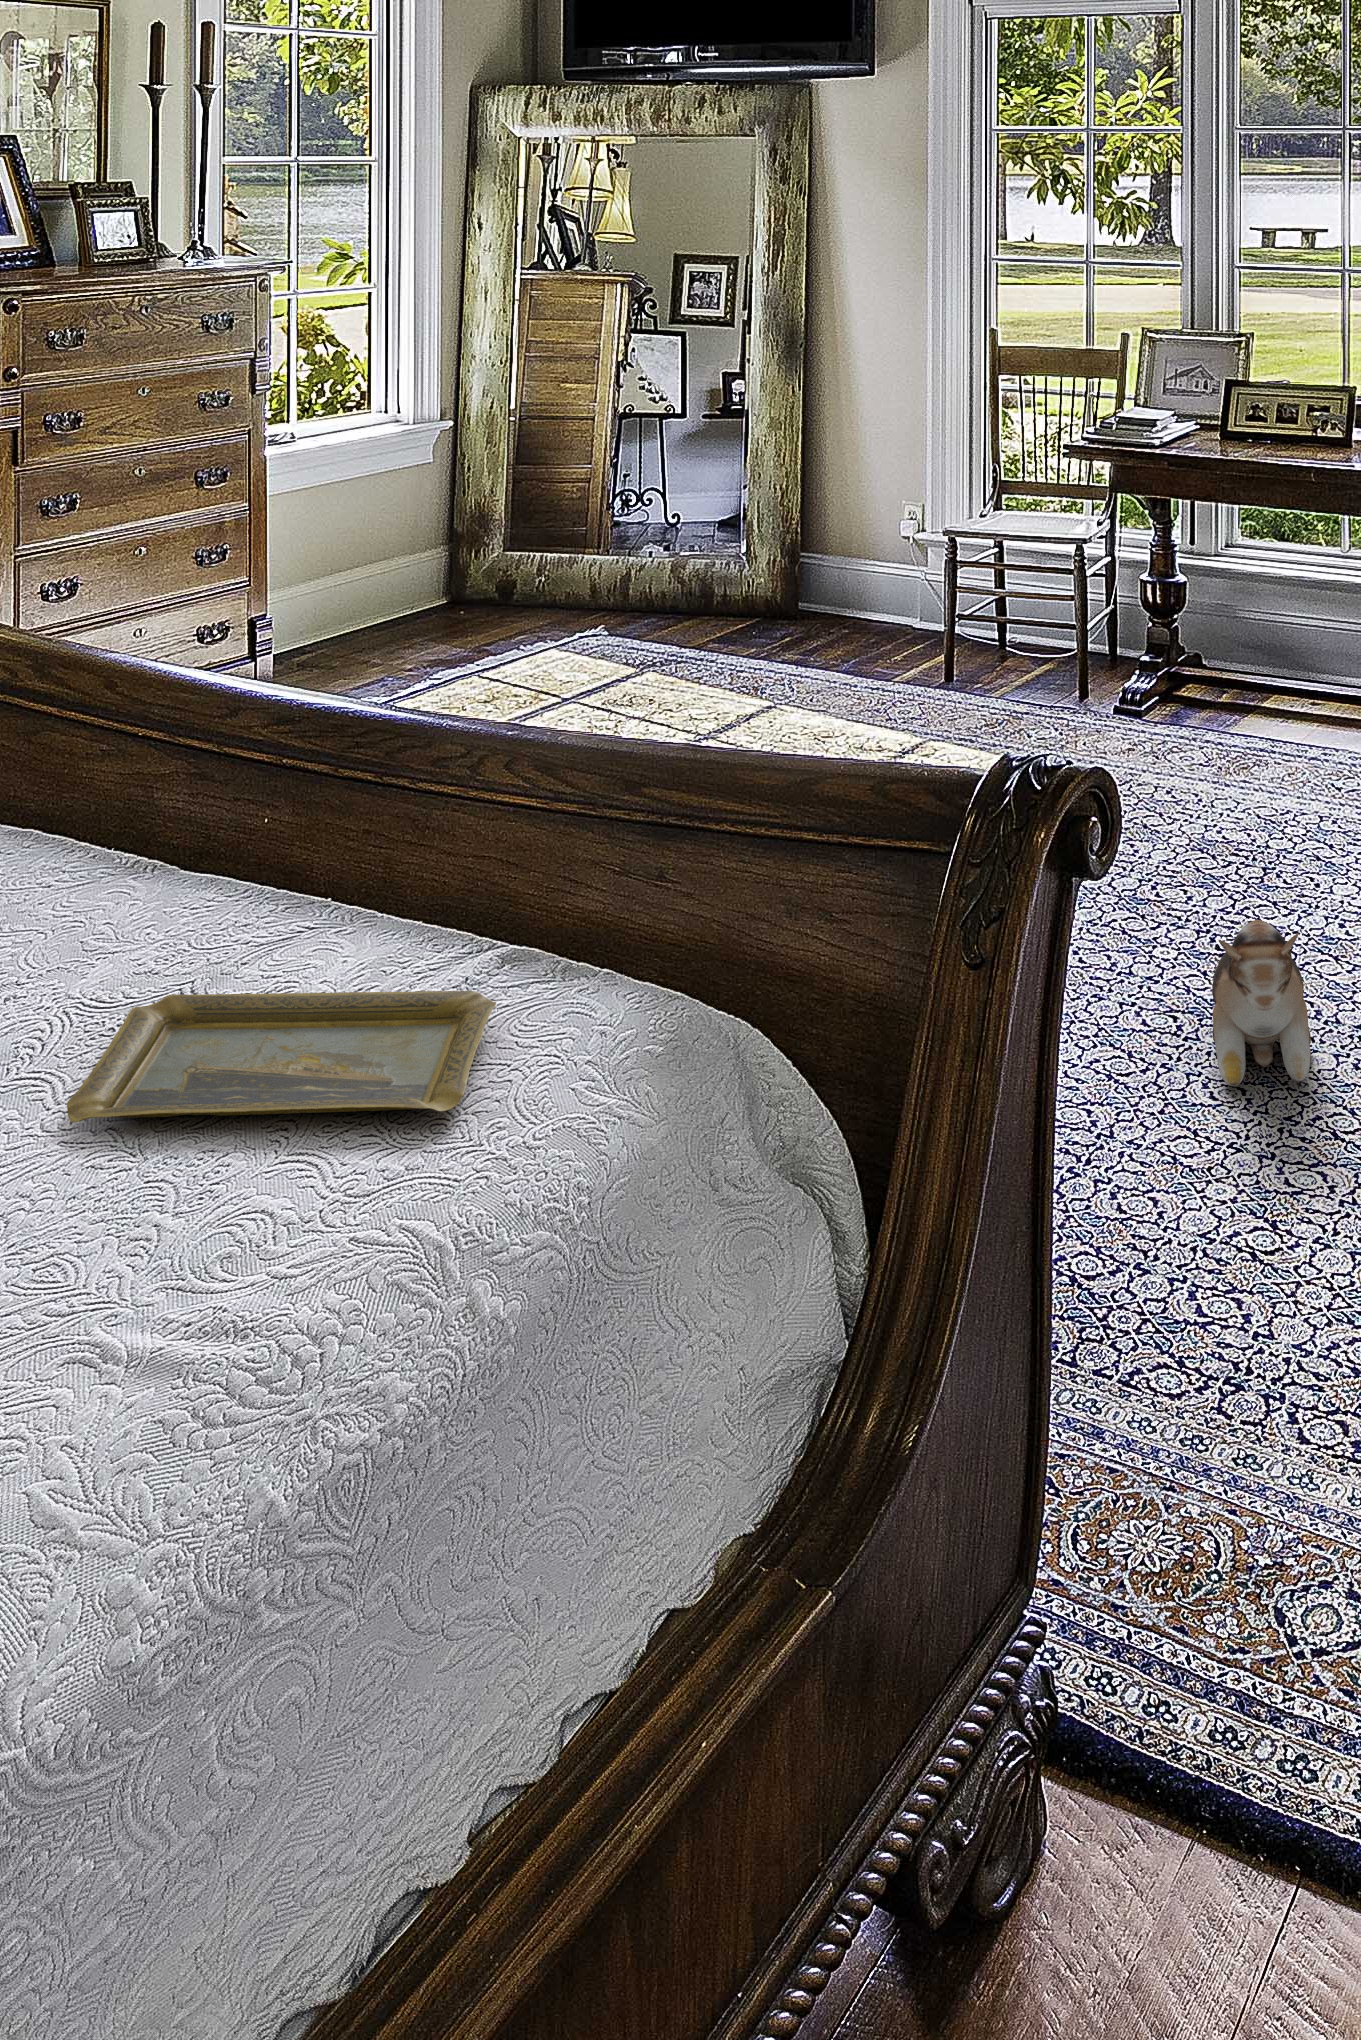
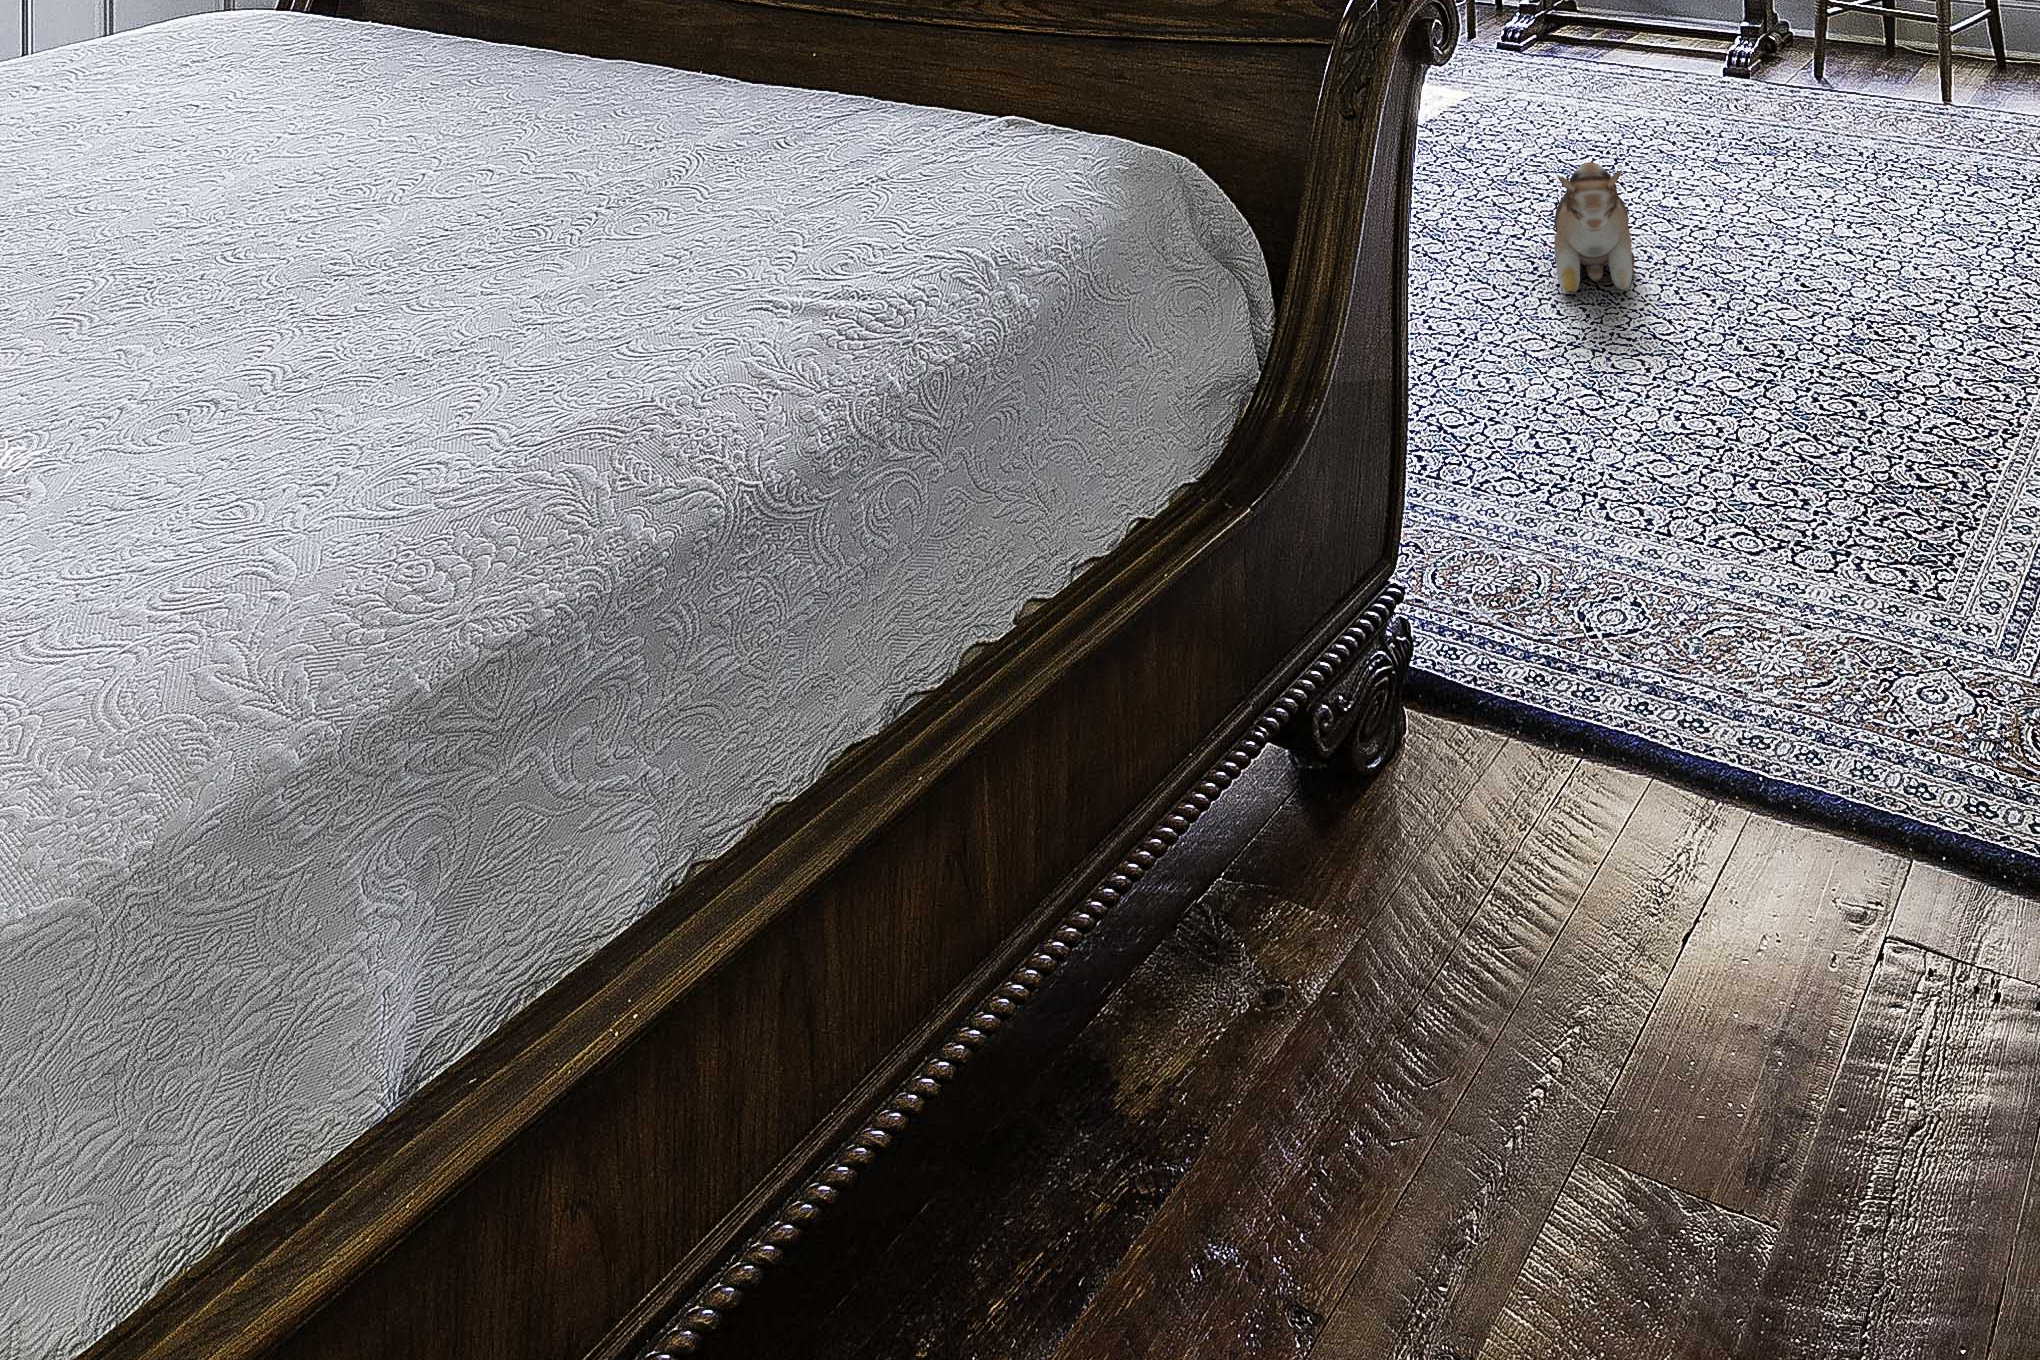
tray: present [67,991,496,1122] -> none [693,120,996,189]

